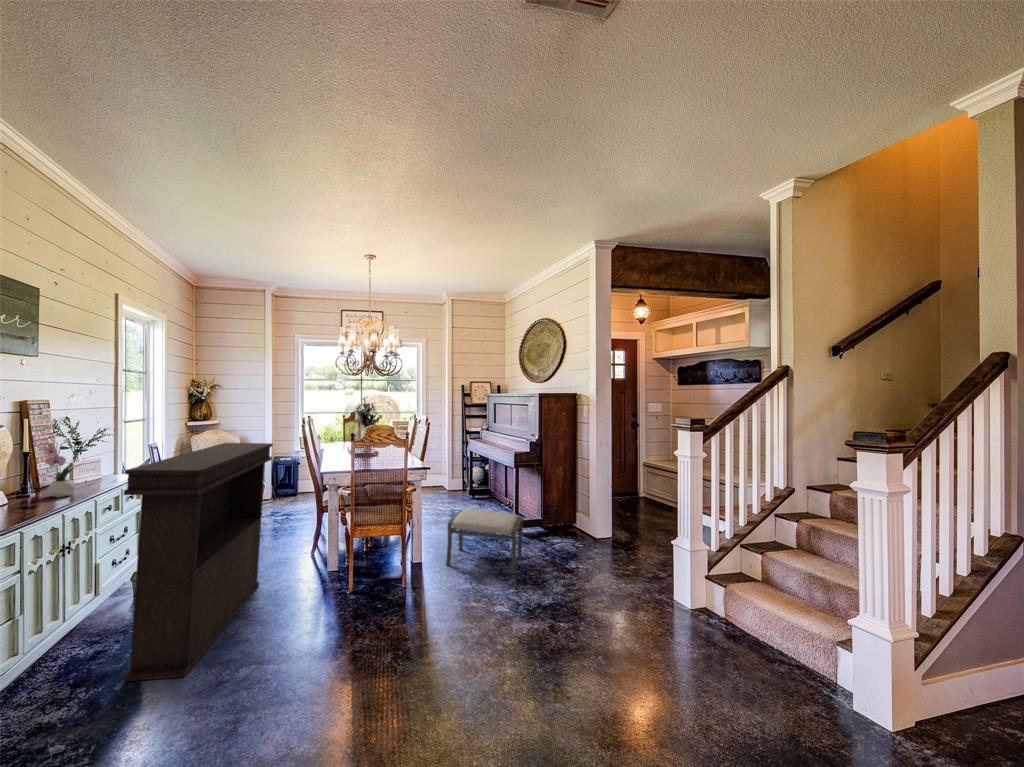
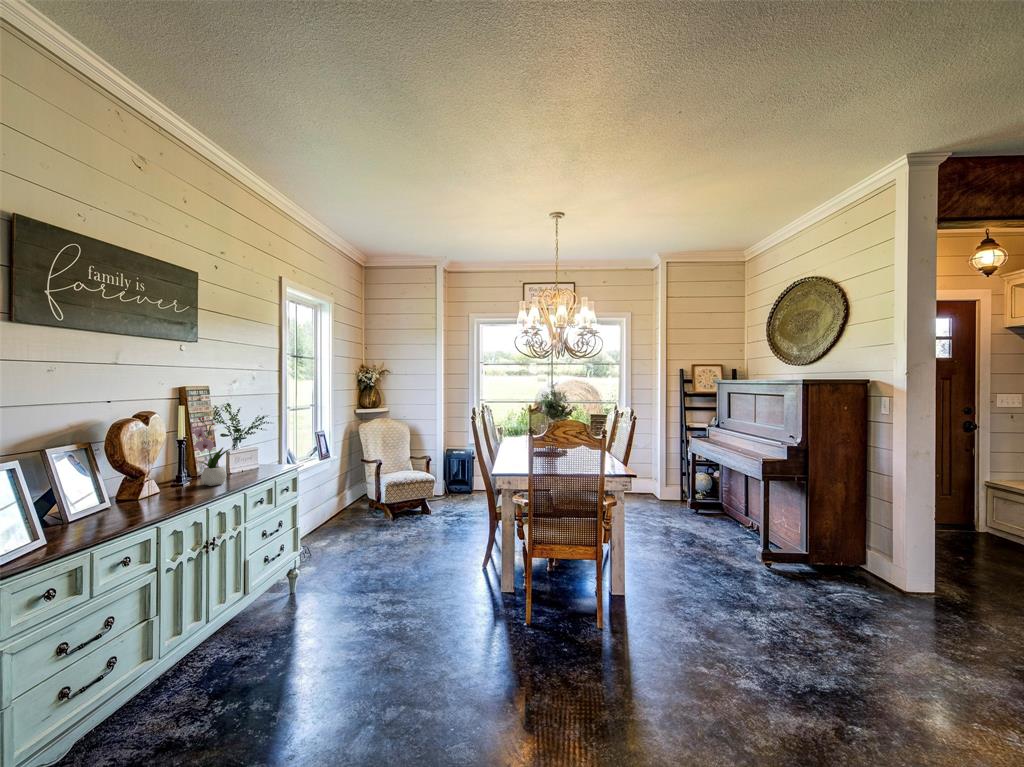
console table: present [124,443,273,682] -> none [241,427,424,732]
ottoman: present [446,509,523,574] -> none [654,523,774,633]

